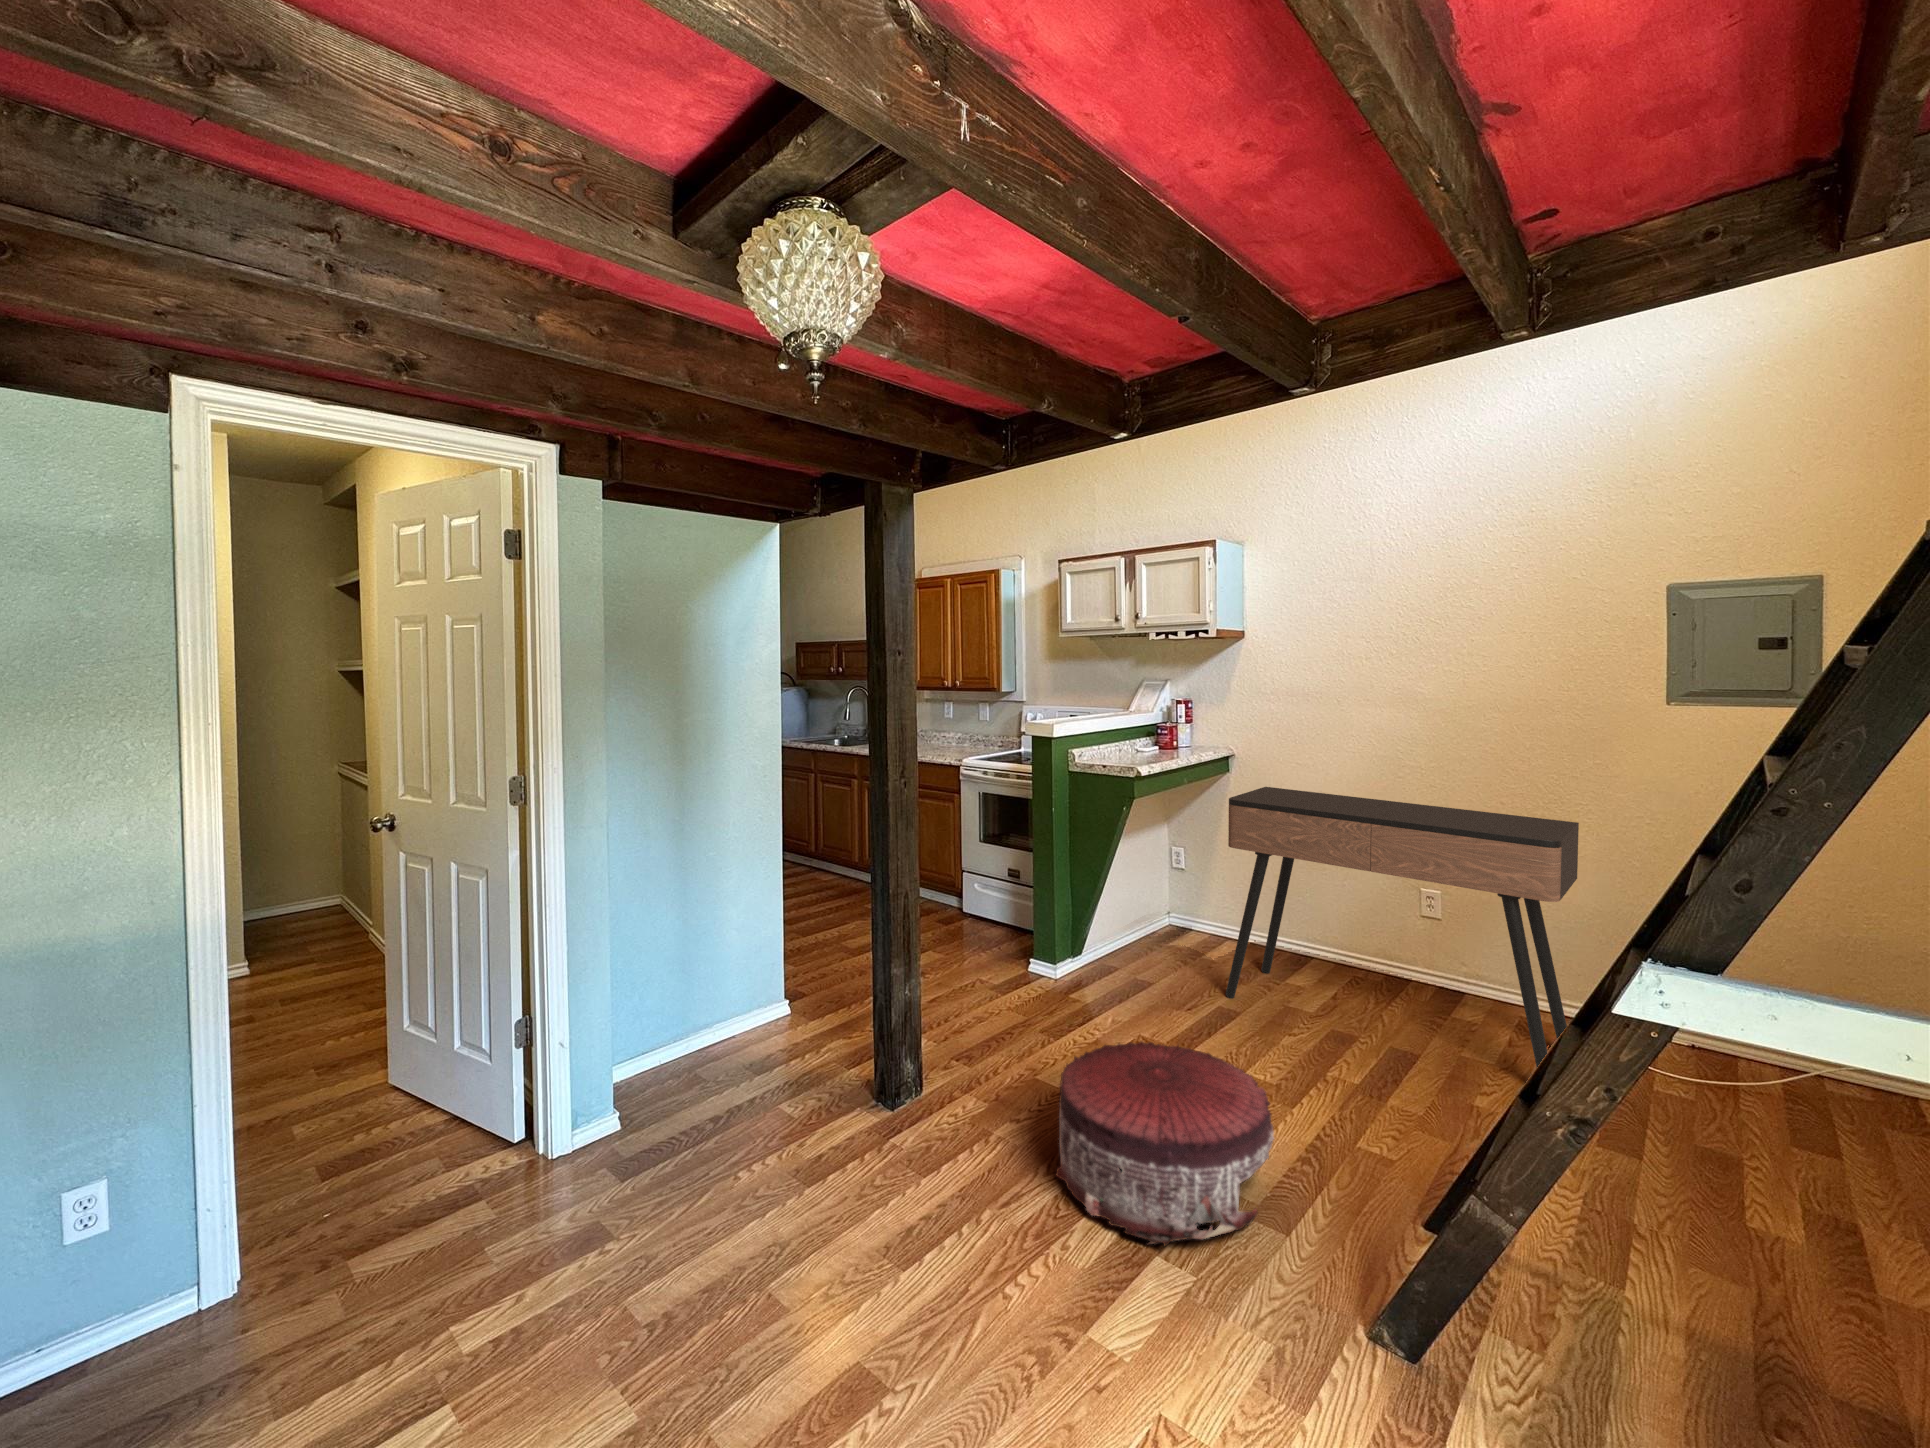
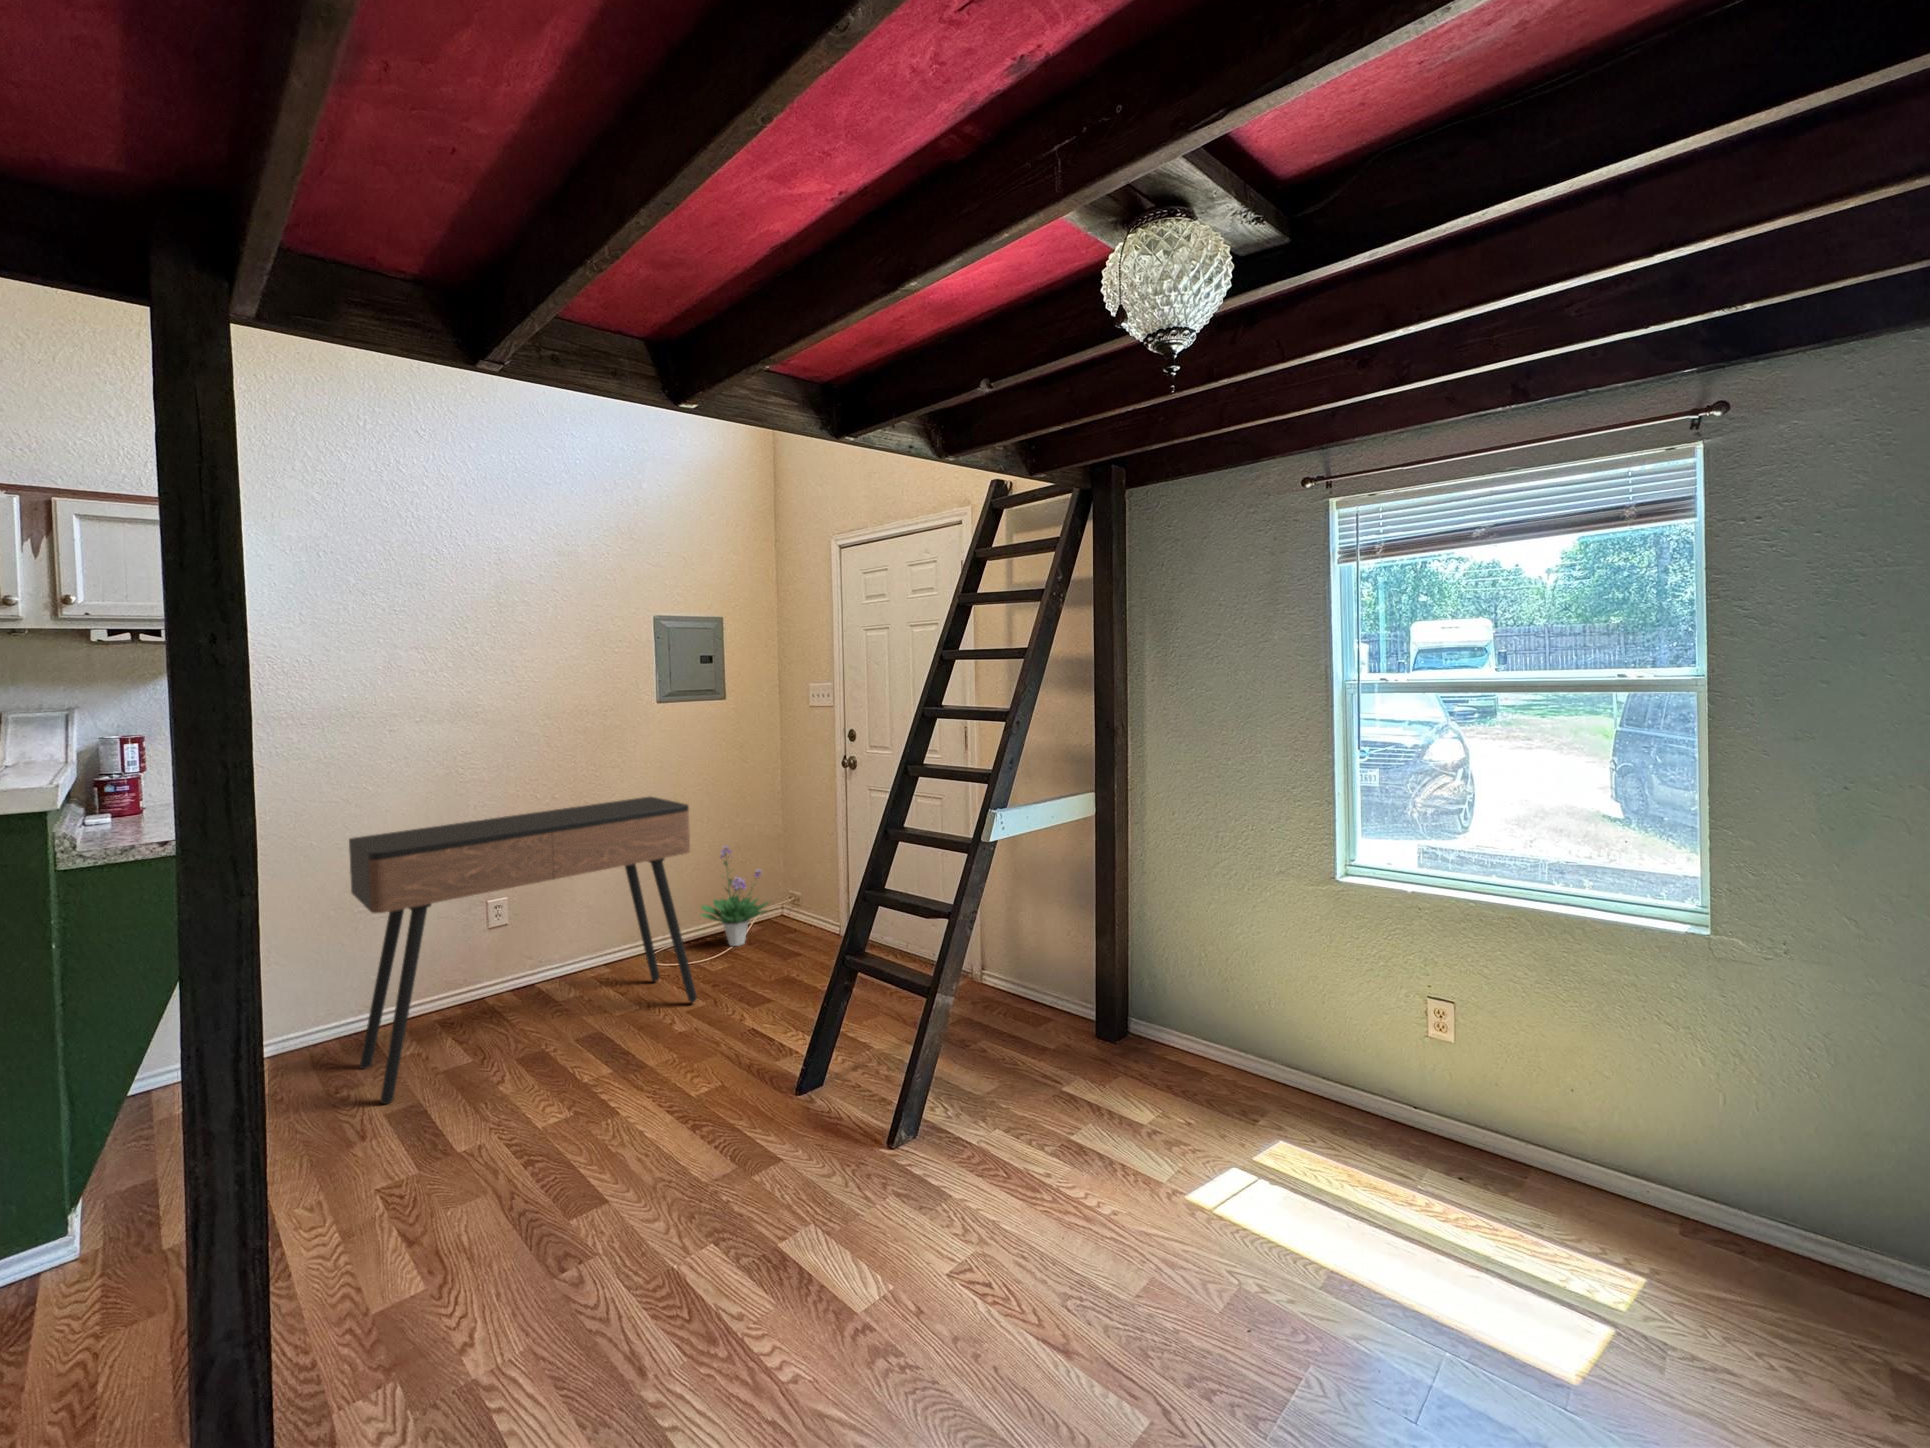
potted plant: none [1694,935,1860,1097] -> present [701,846,770,946]
pouf: present [1056,1042,1274,1247] -> none [542,1065,787,1305]

